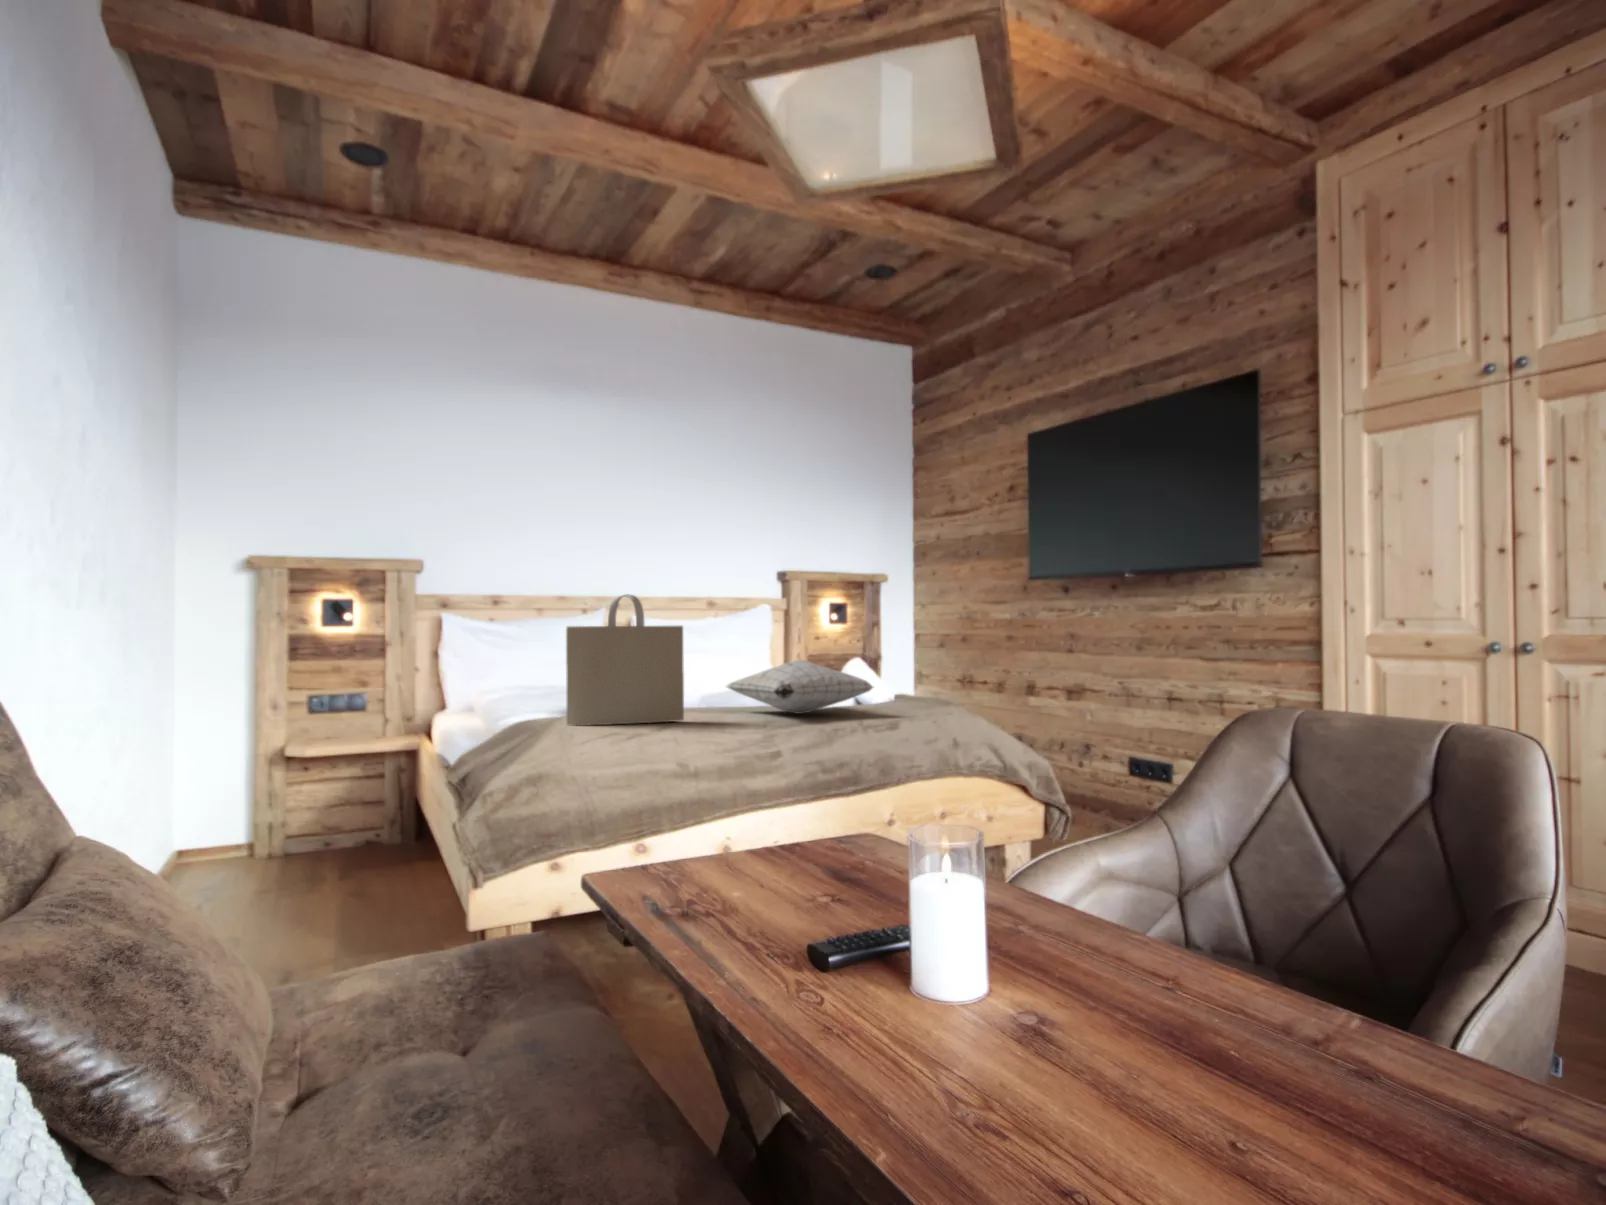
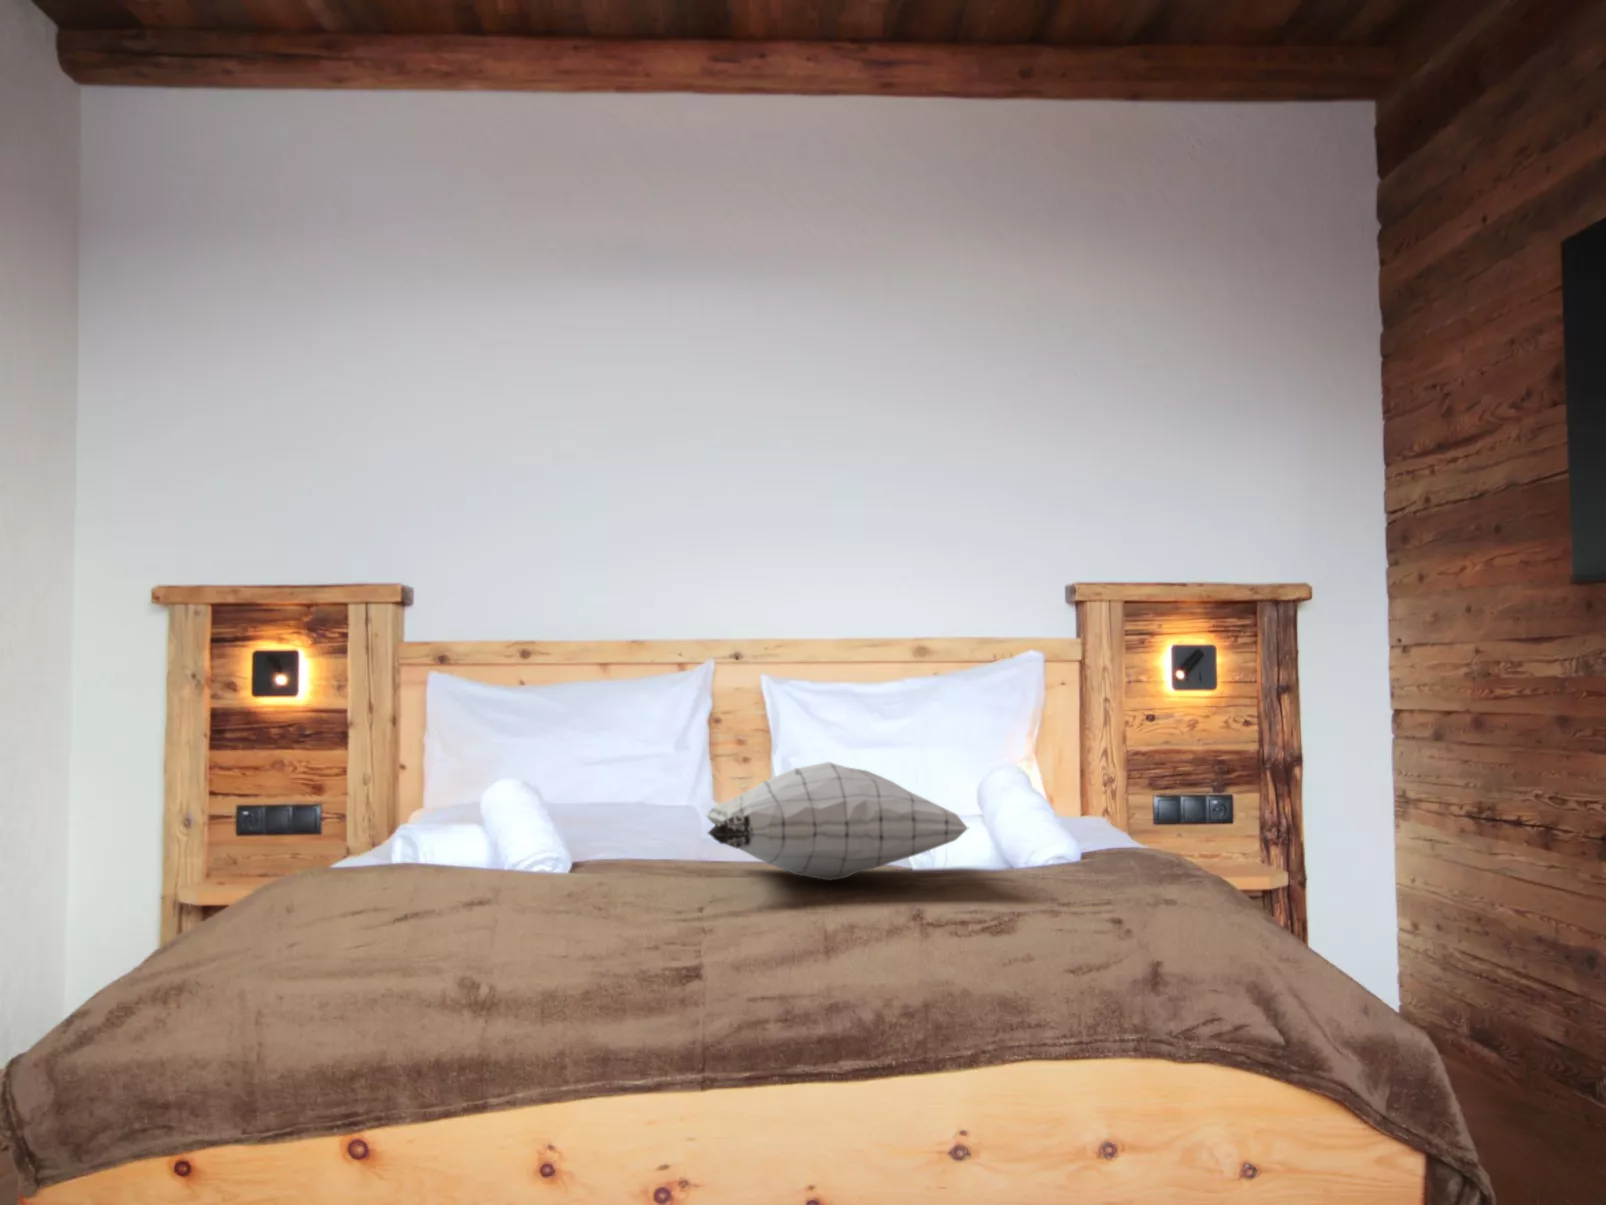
tote bag: present [566,595,684,726] -> none [326,629,549,885]

